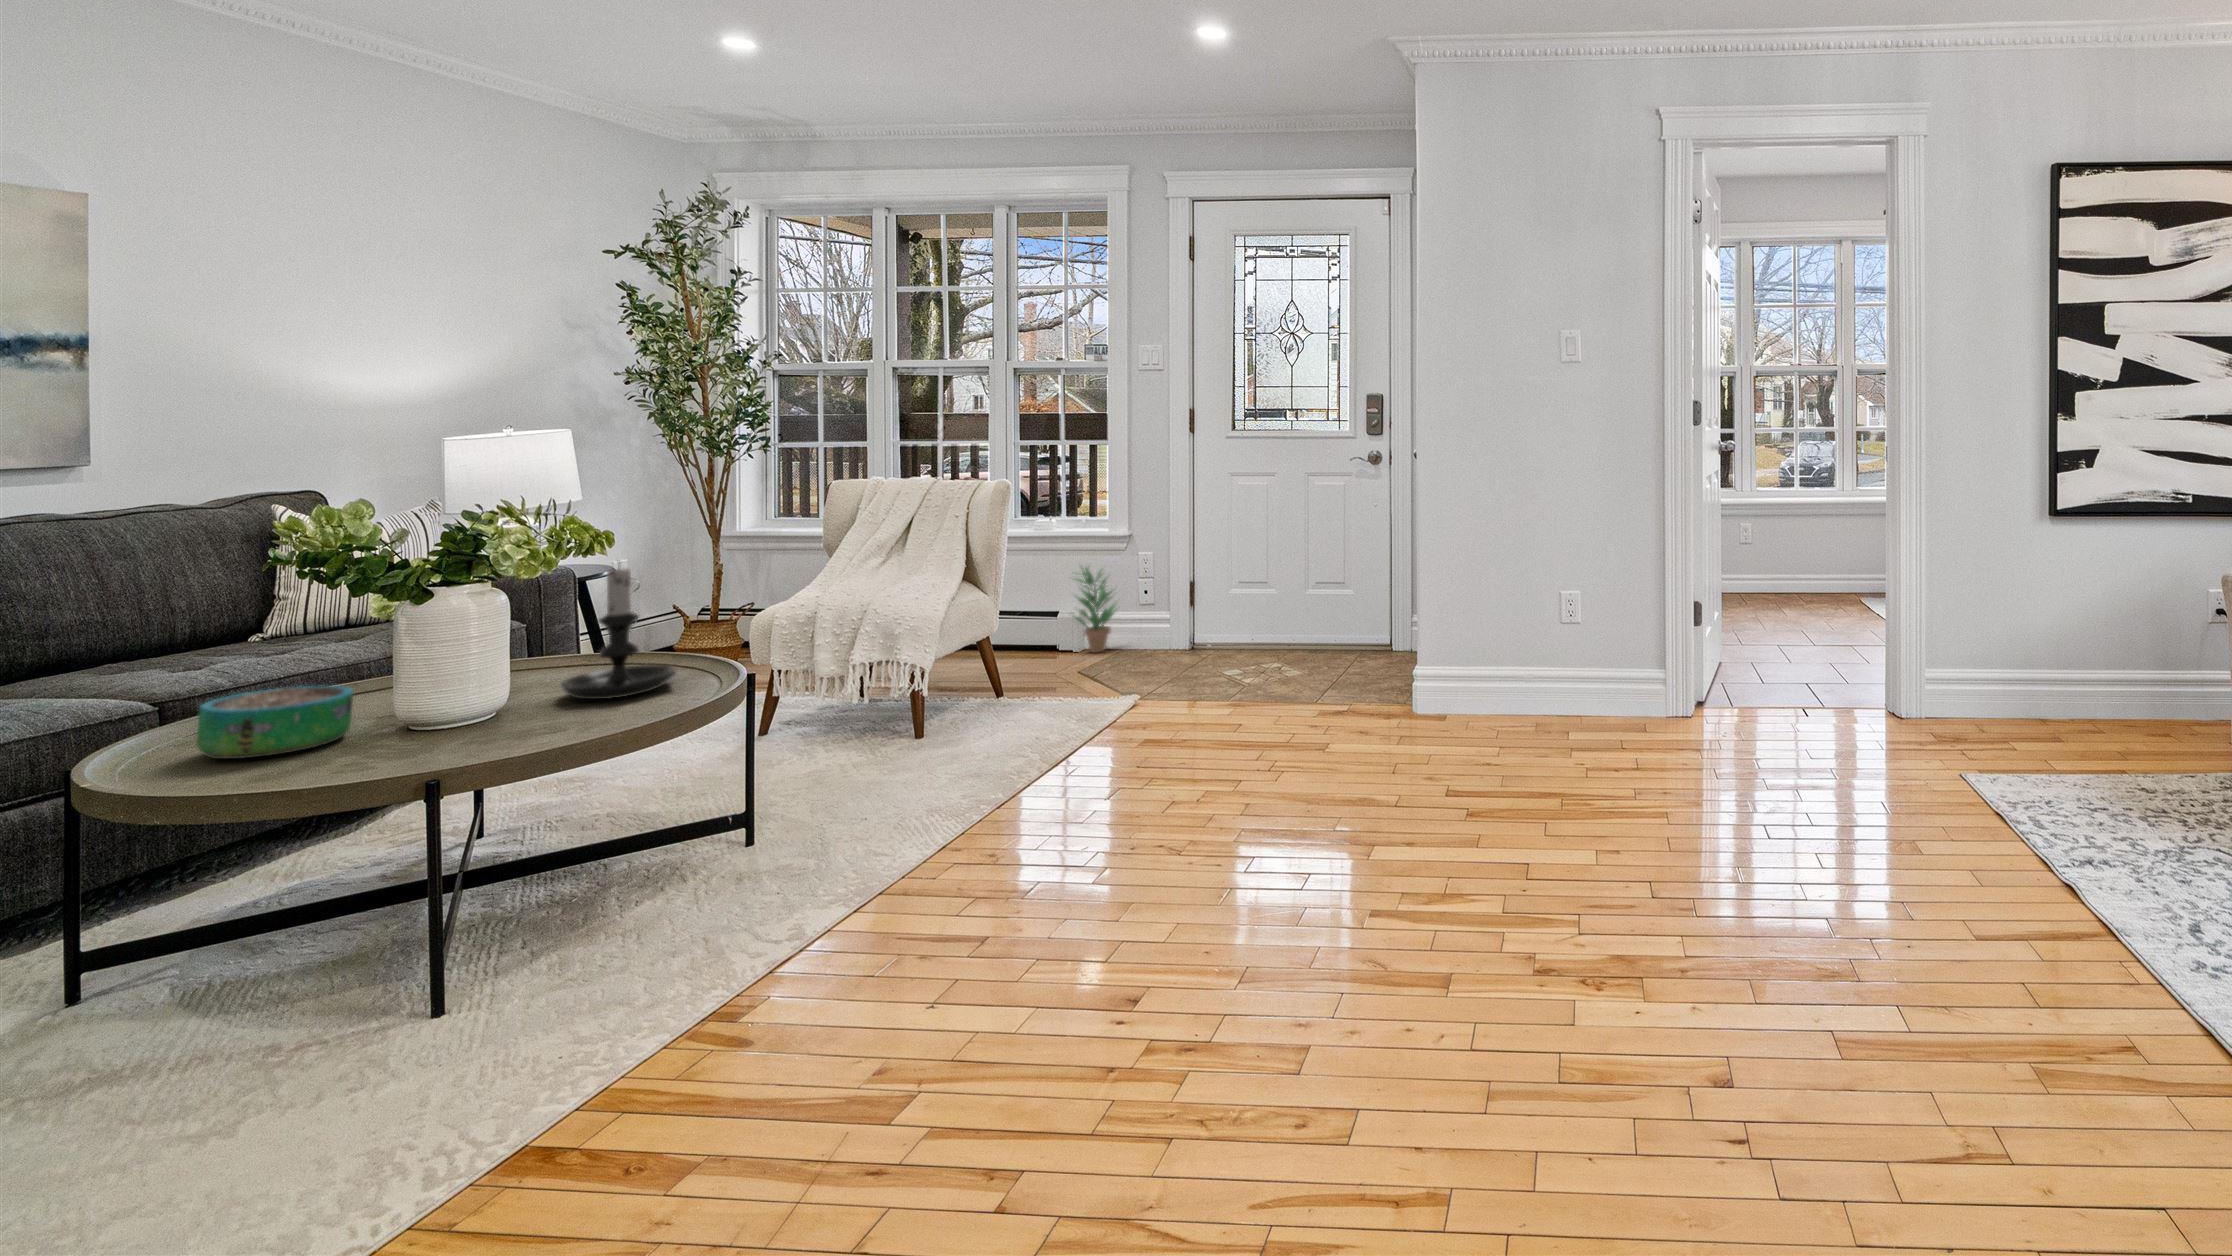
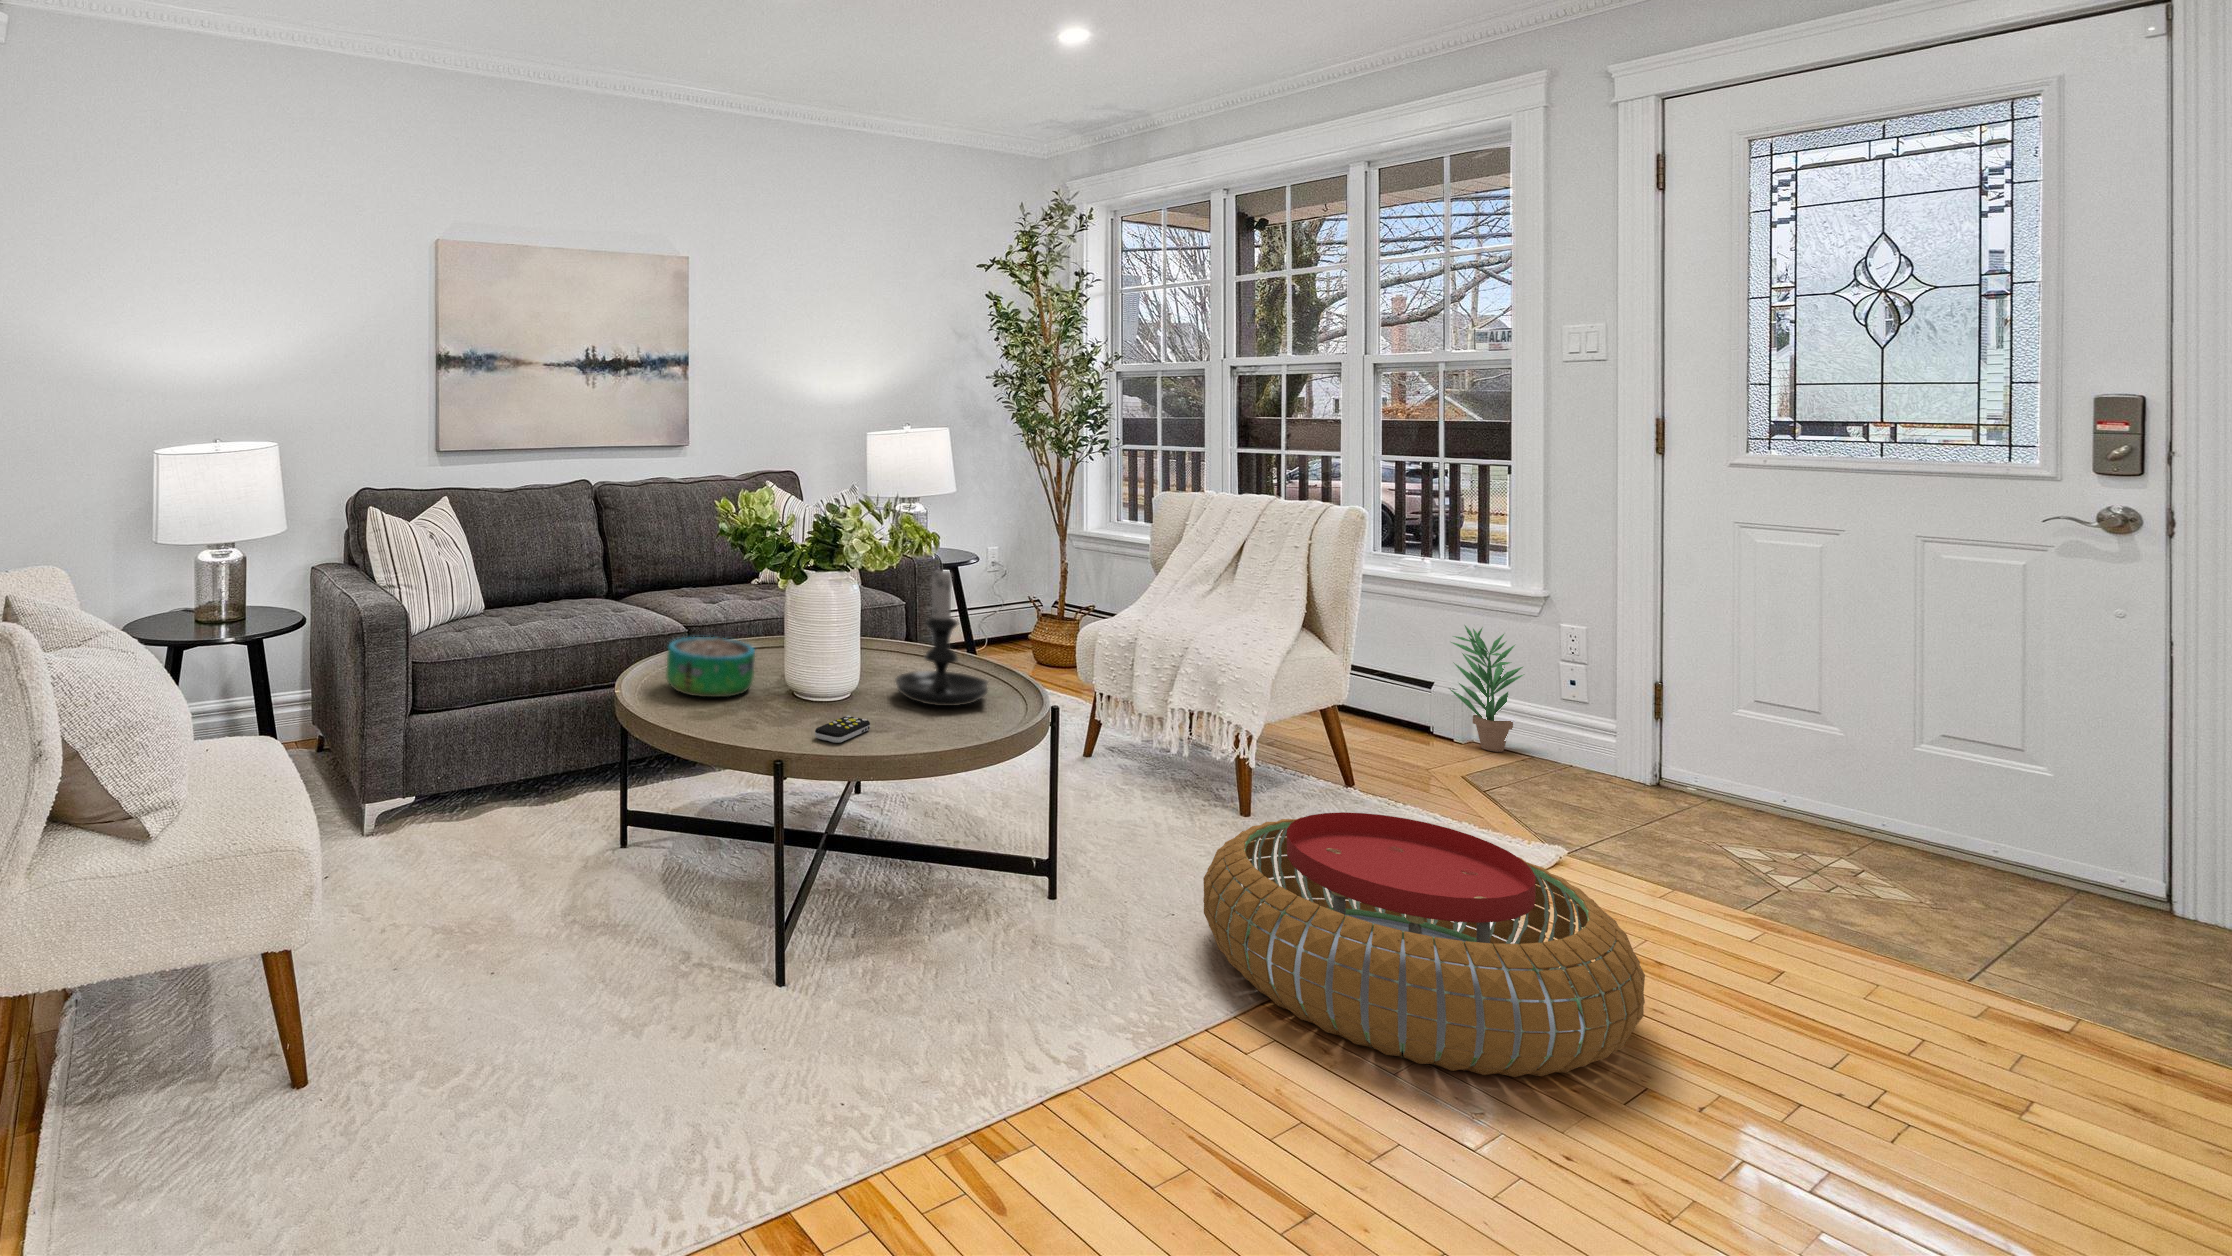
pouf: none [887,694,1172,850] -> present [1203,812,1645,1077]
remote control: none [472,723,543,752] -> present [815,715,870,743]

